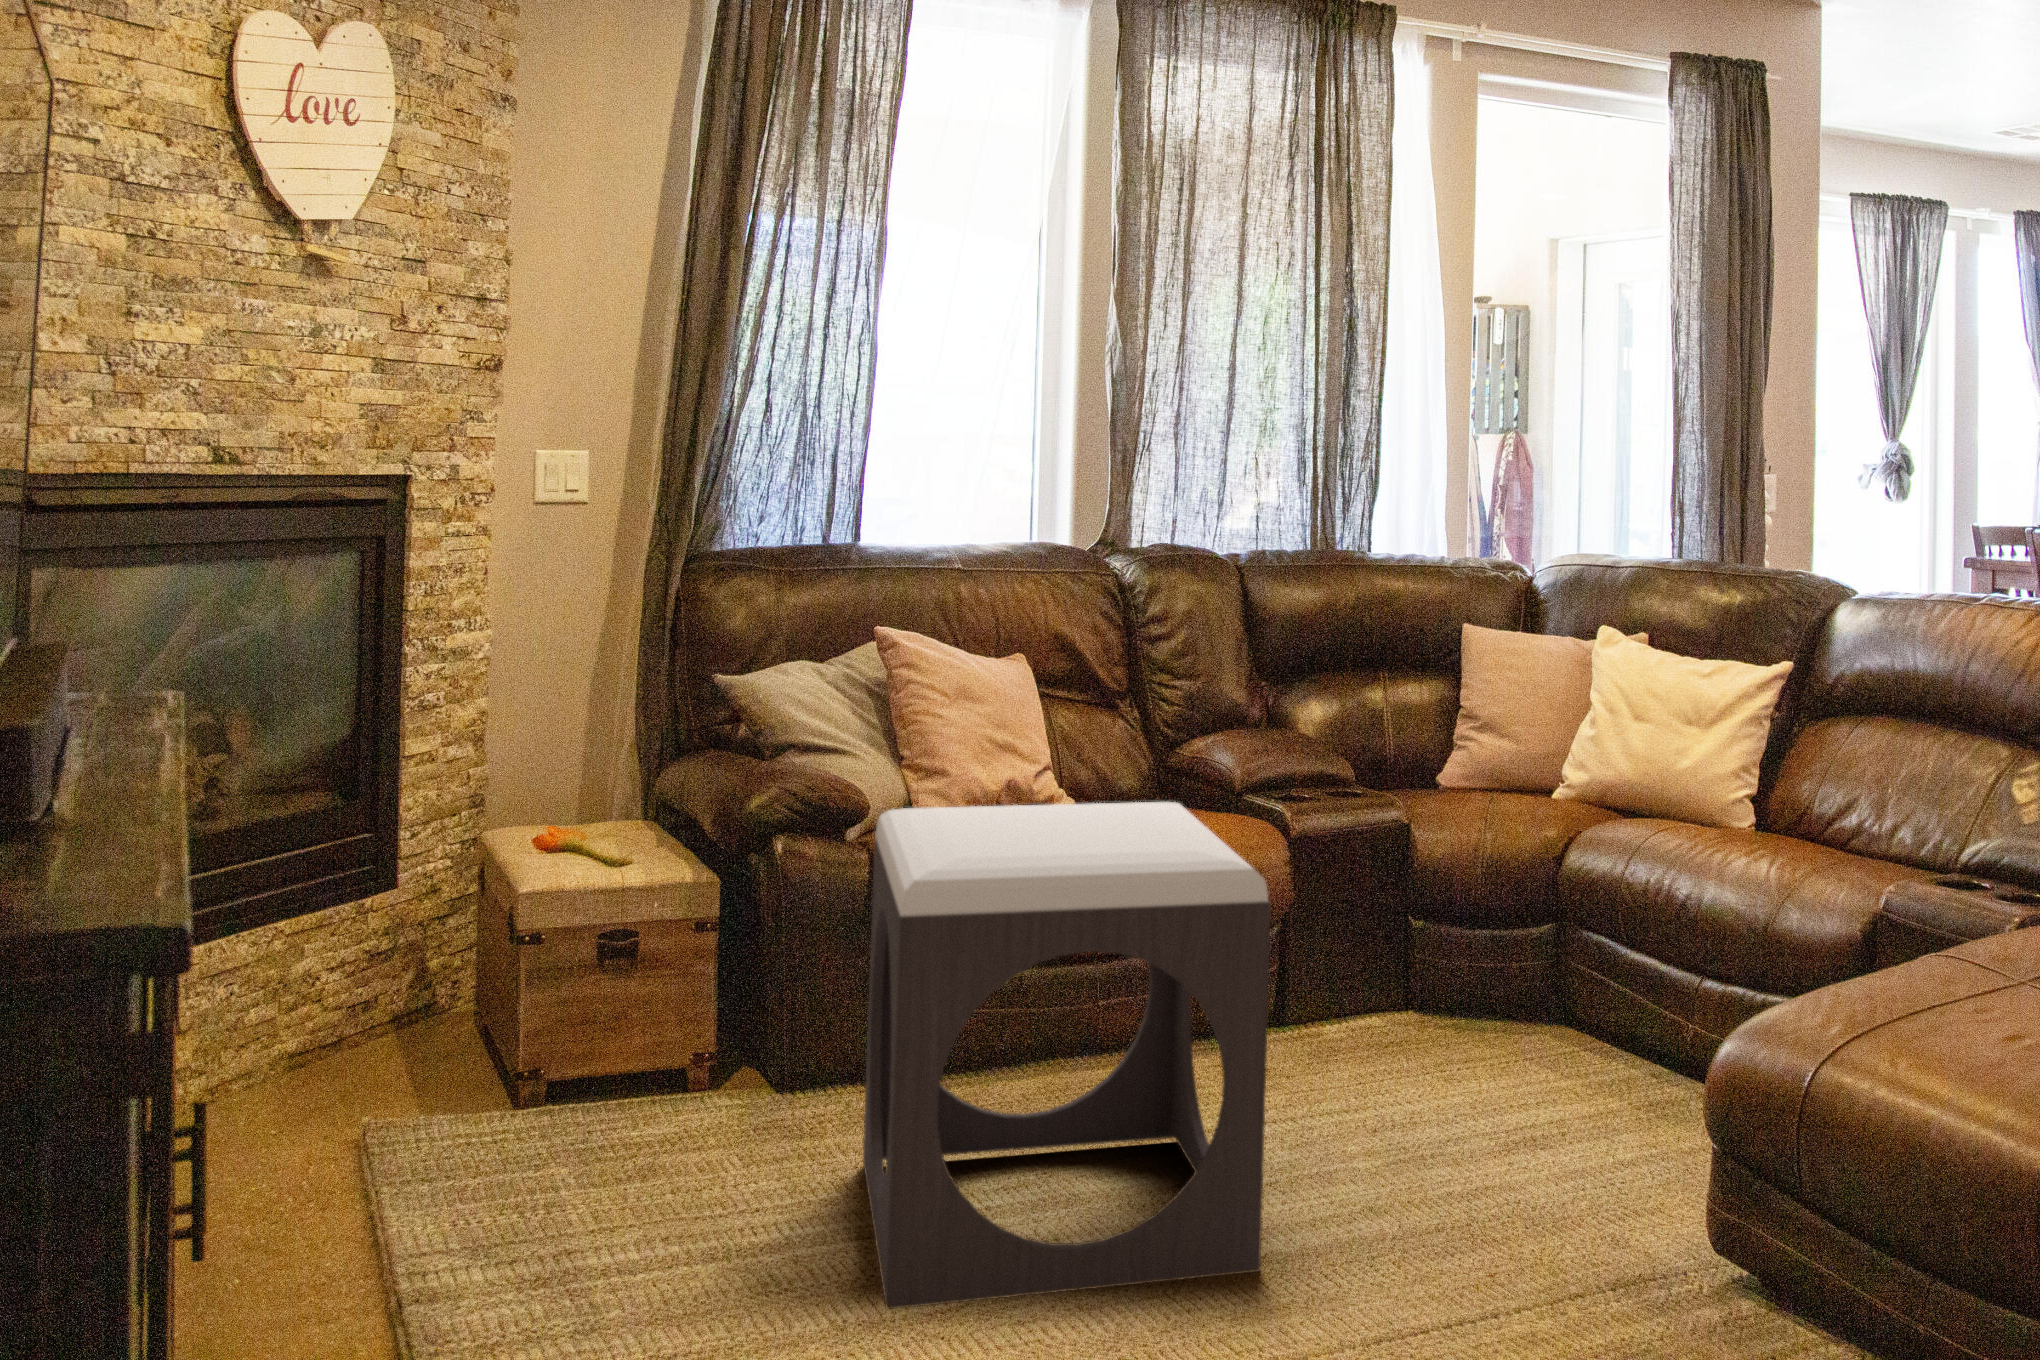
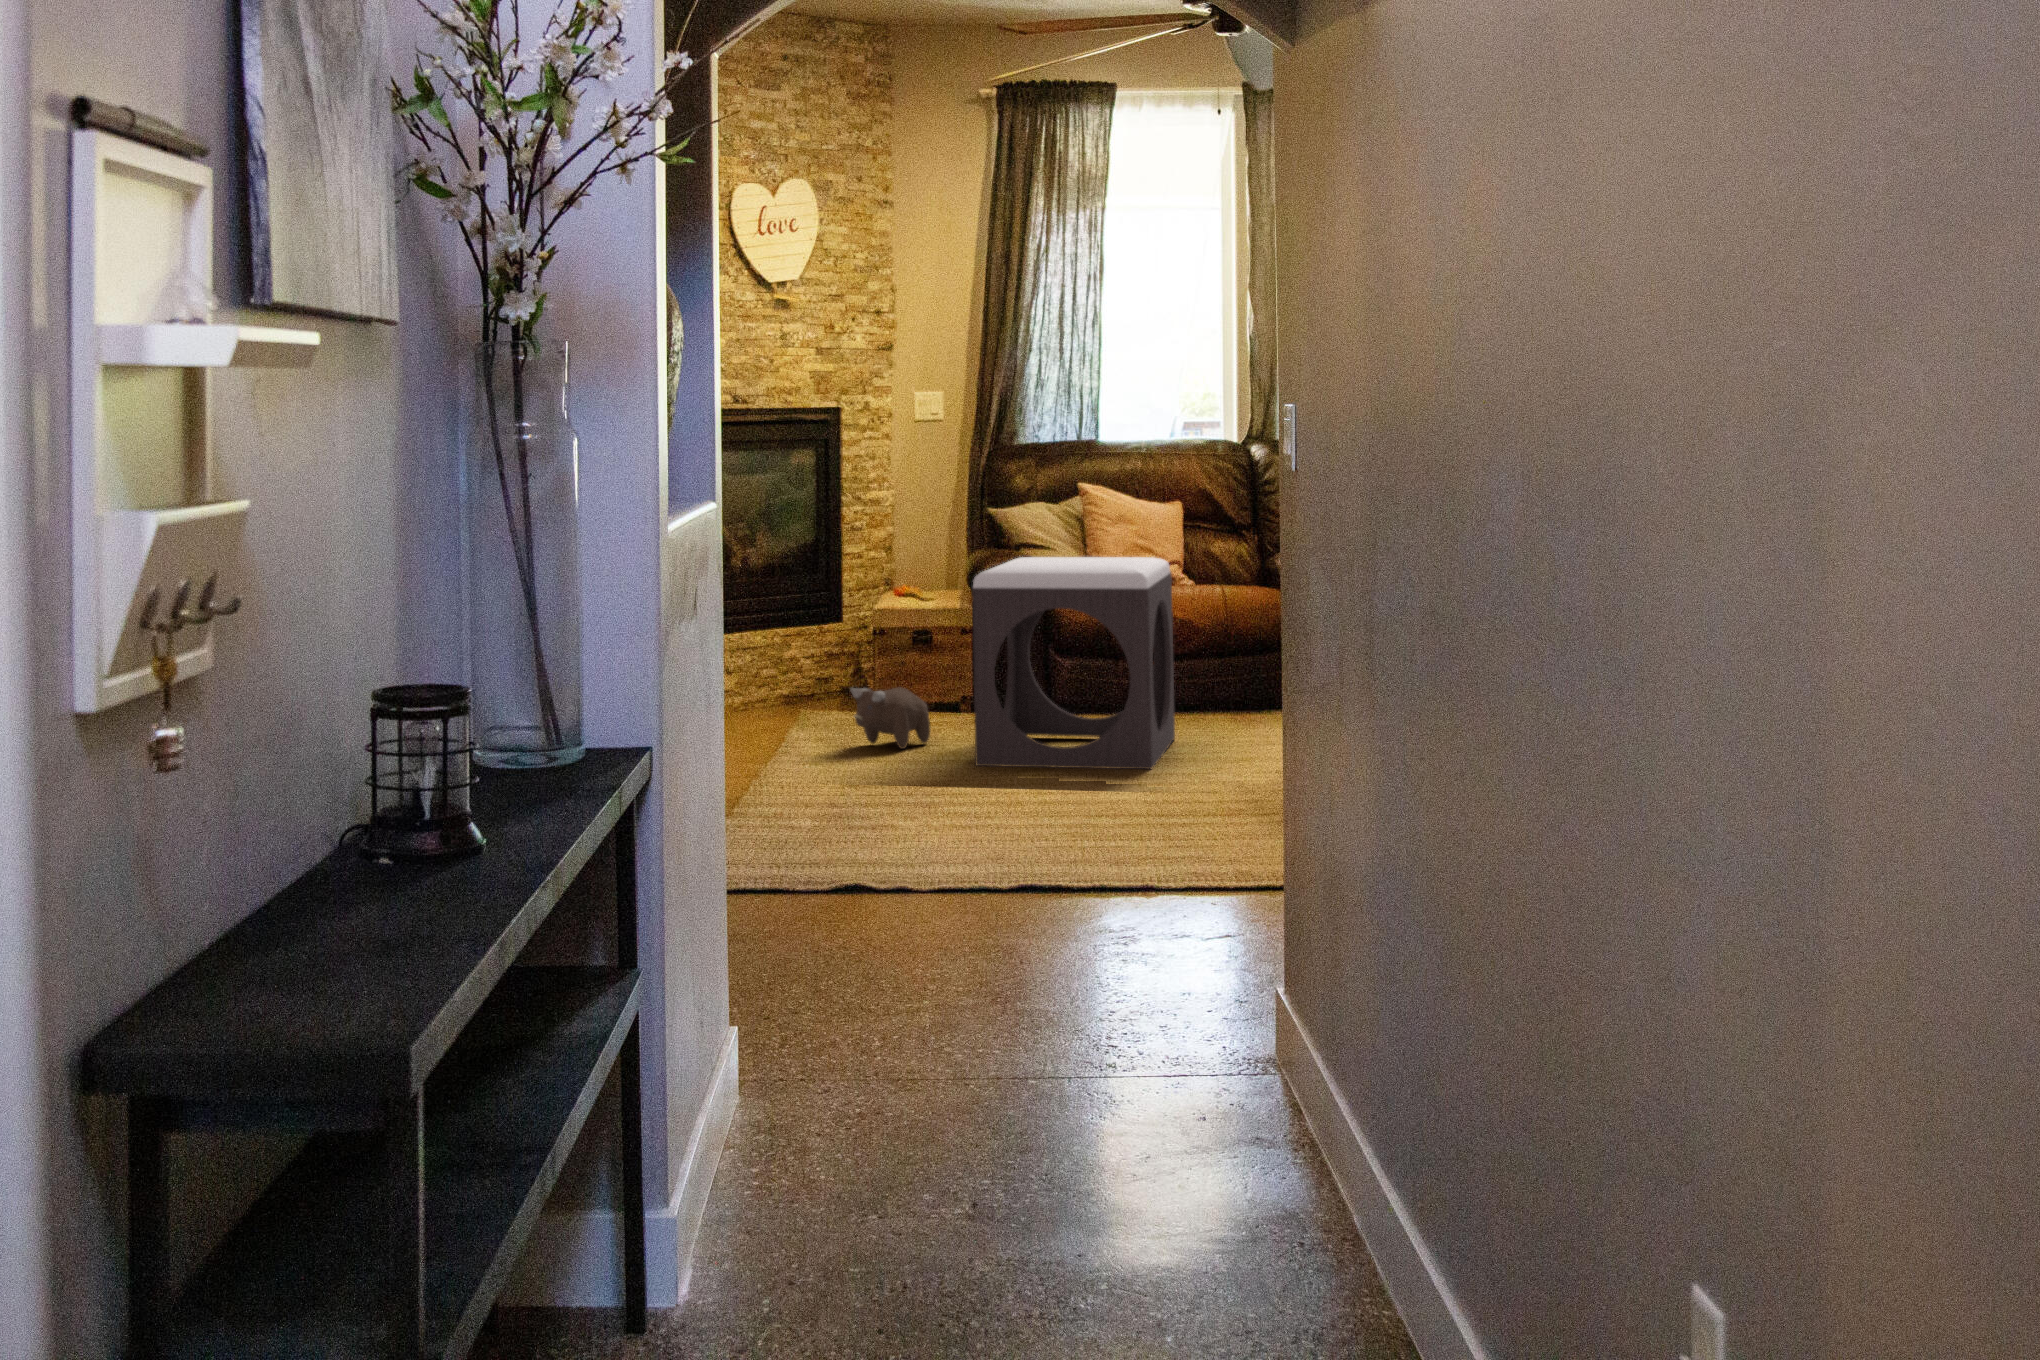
plush toy: none [549,1104,713,1251] -> present [850,688,930,749]

